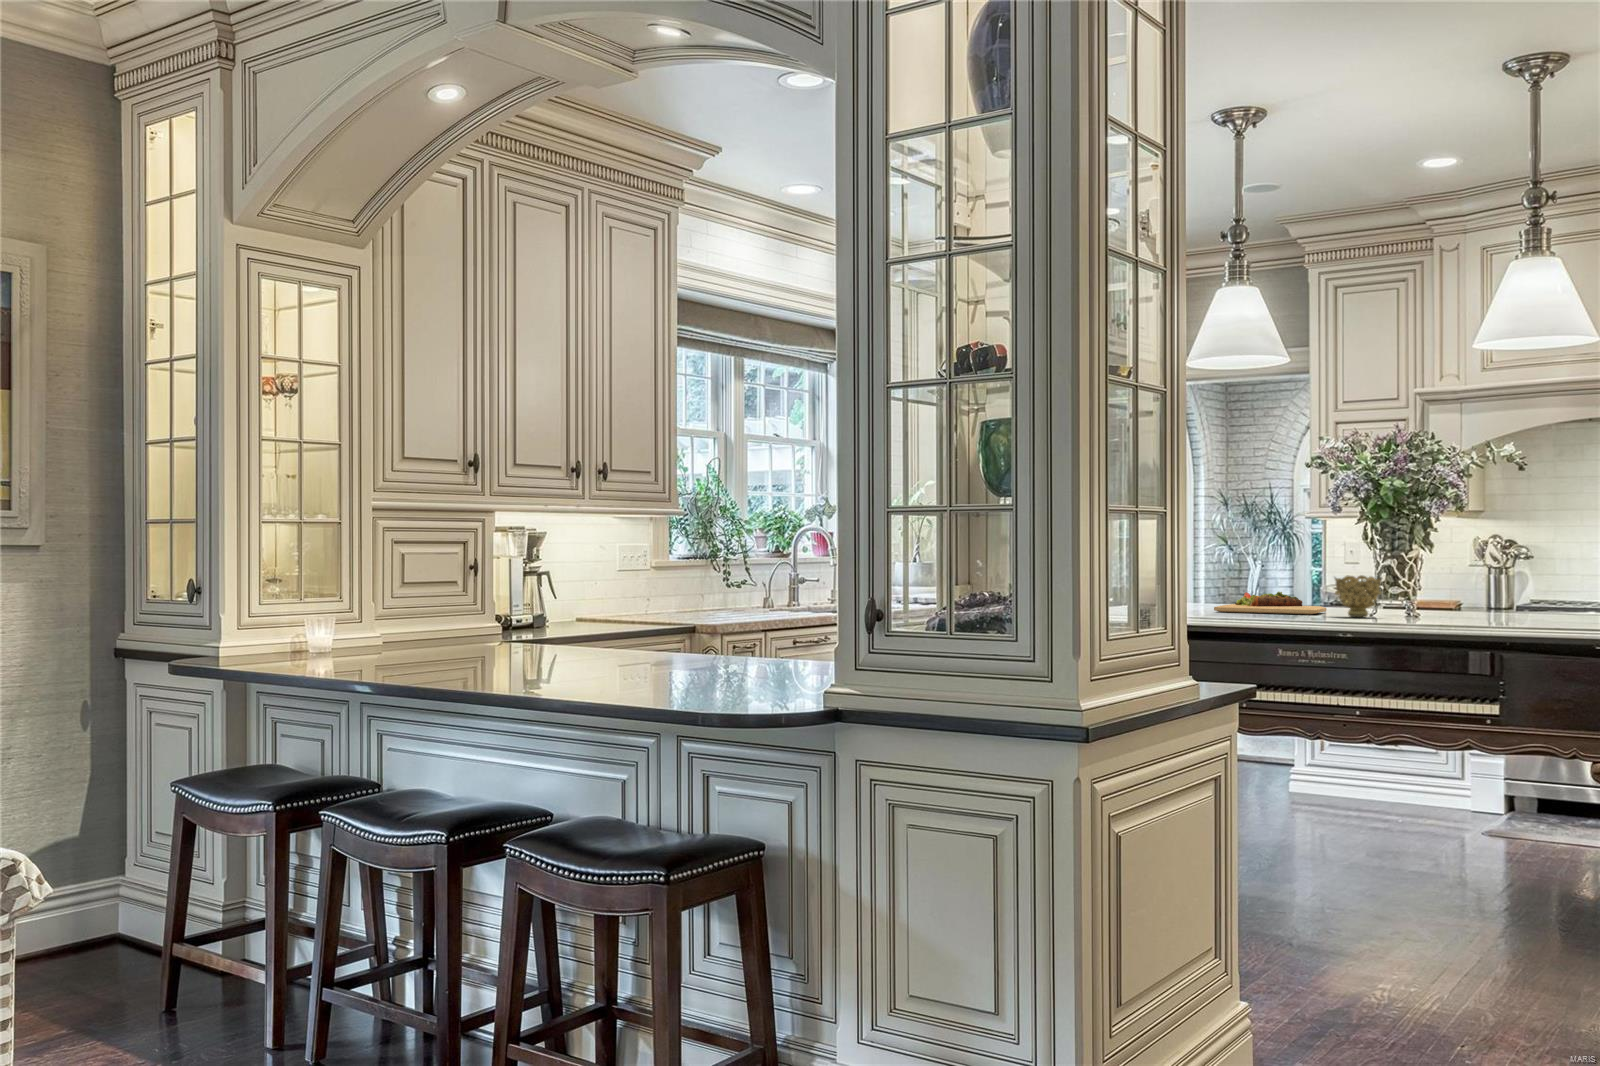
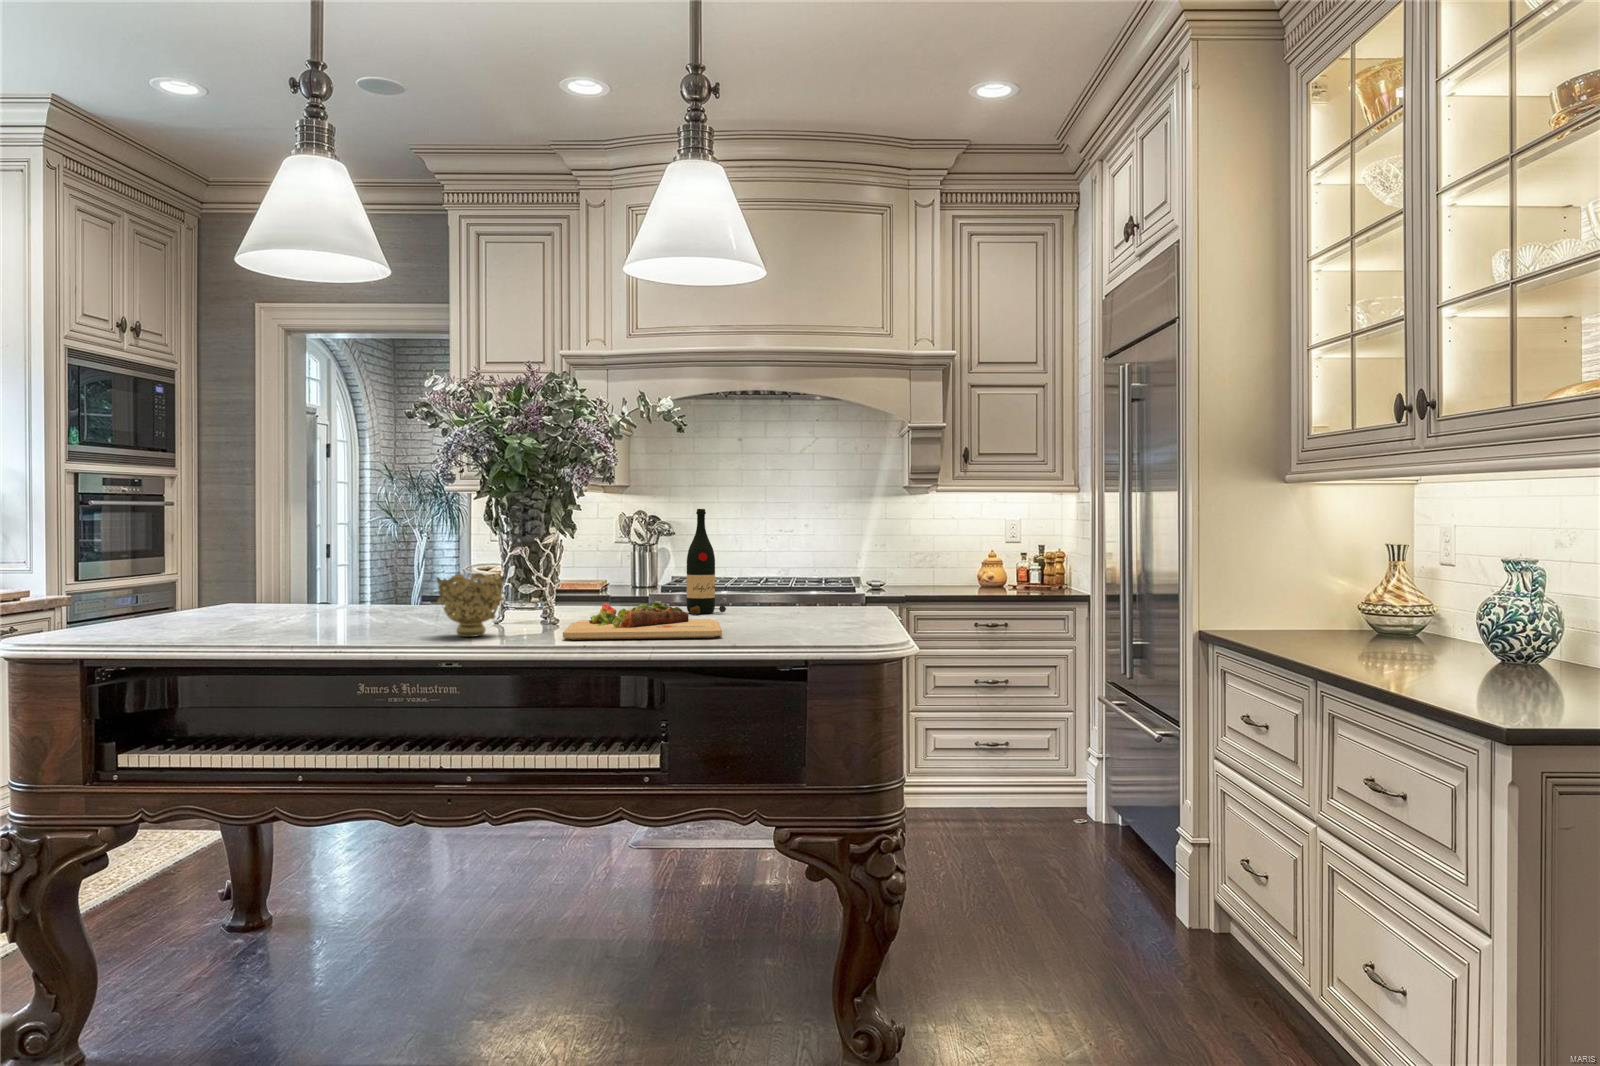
wine bottle: none [1531,531,1568,617] -> present [687,509,726,614]
cutting board: present [1214,592,1326,615] -> present [563,601,722,640]

